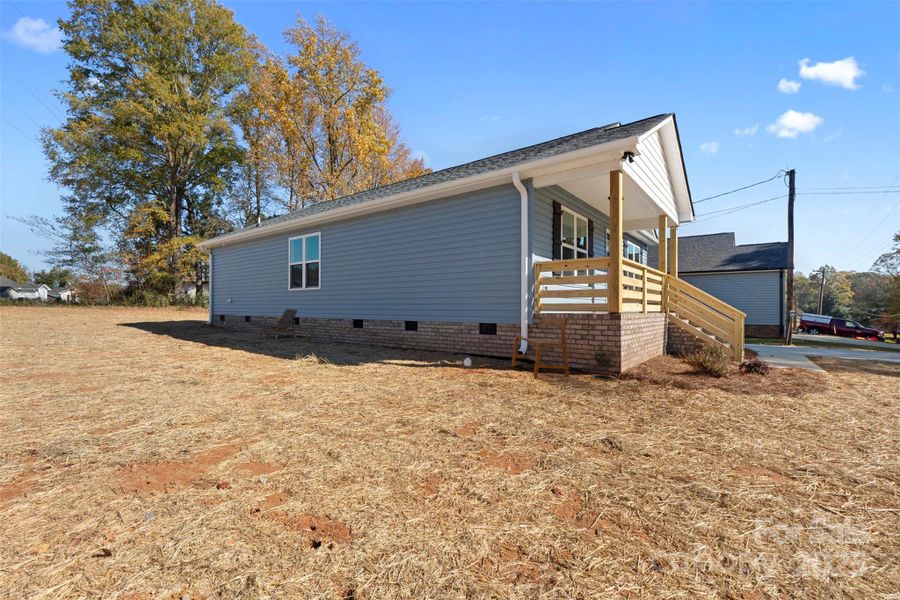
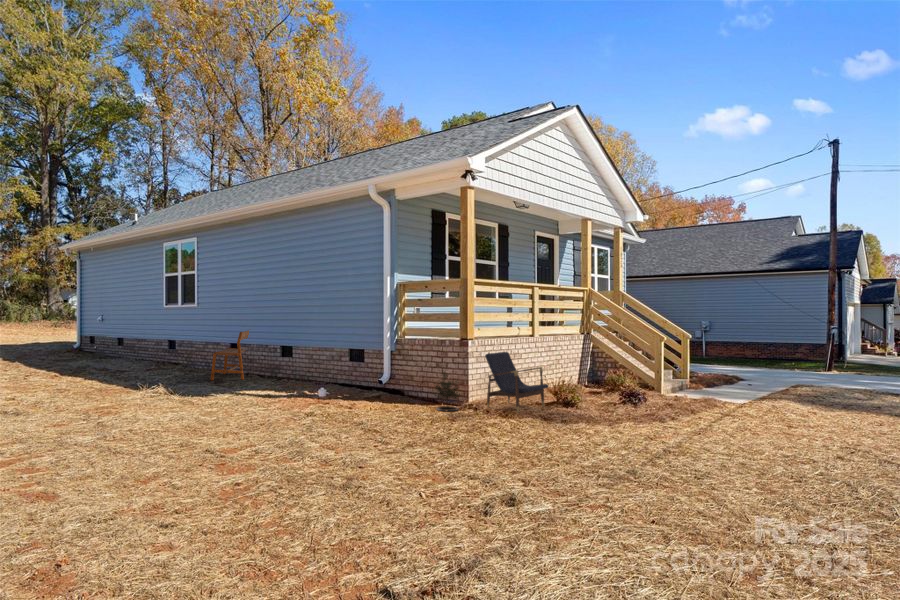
lounge chair: present [261,309,297,338] -> present [485,352,548,413]
bench: present [512,316,569,378] -> present [211,330,249,380]

